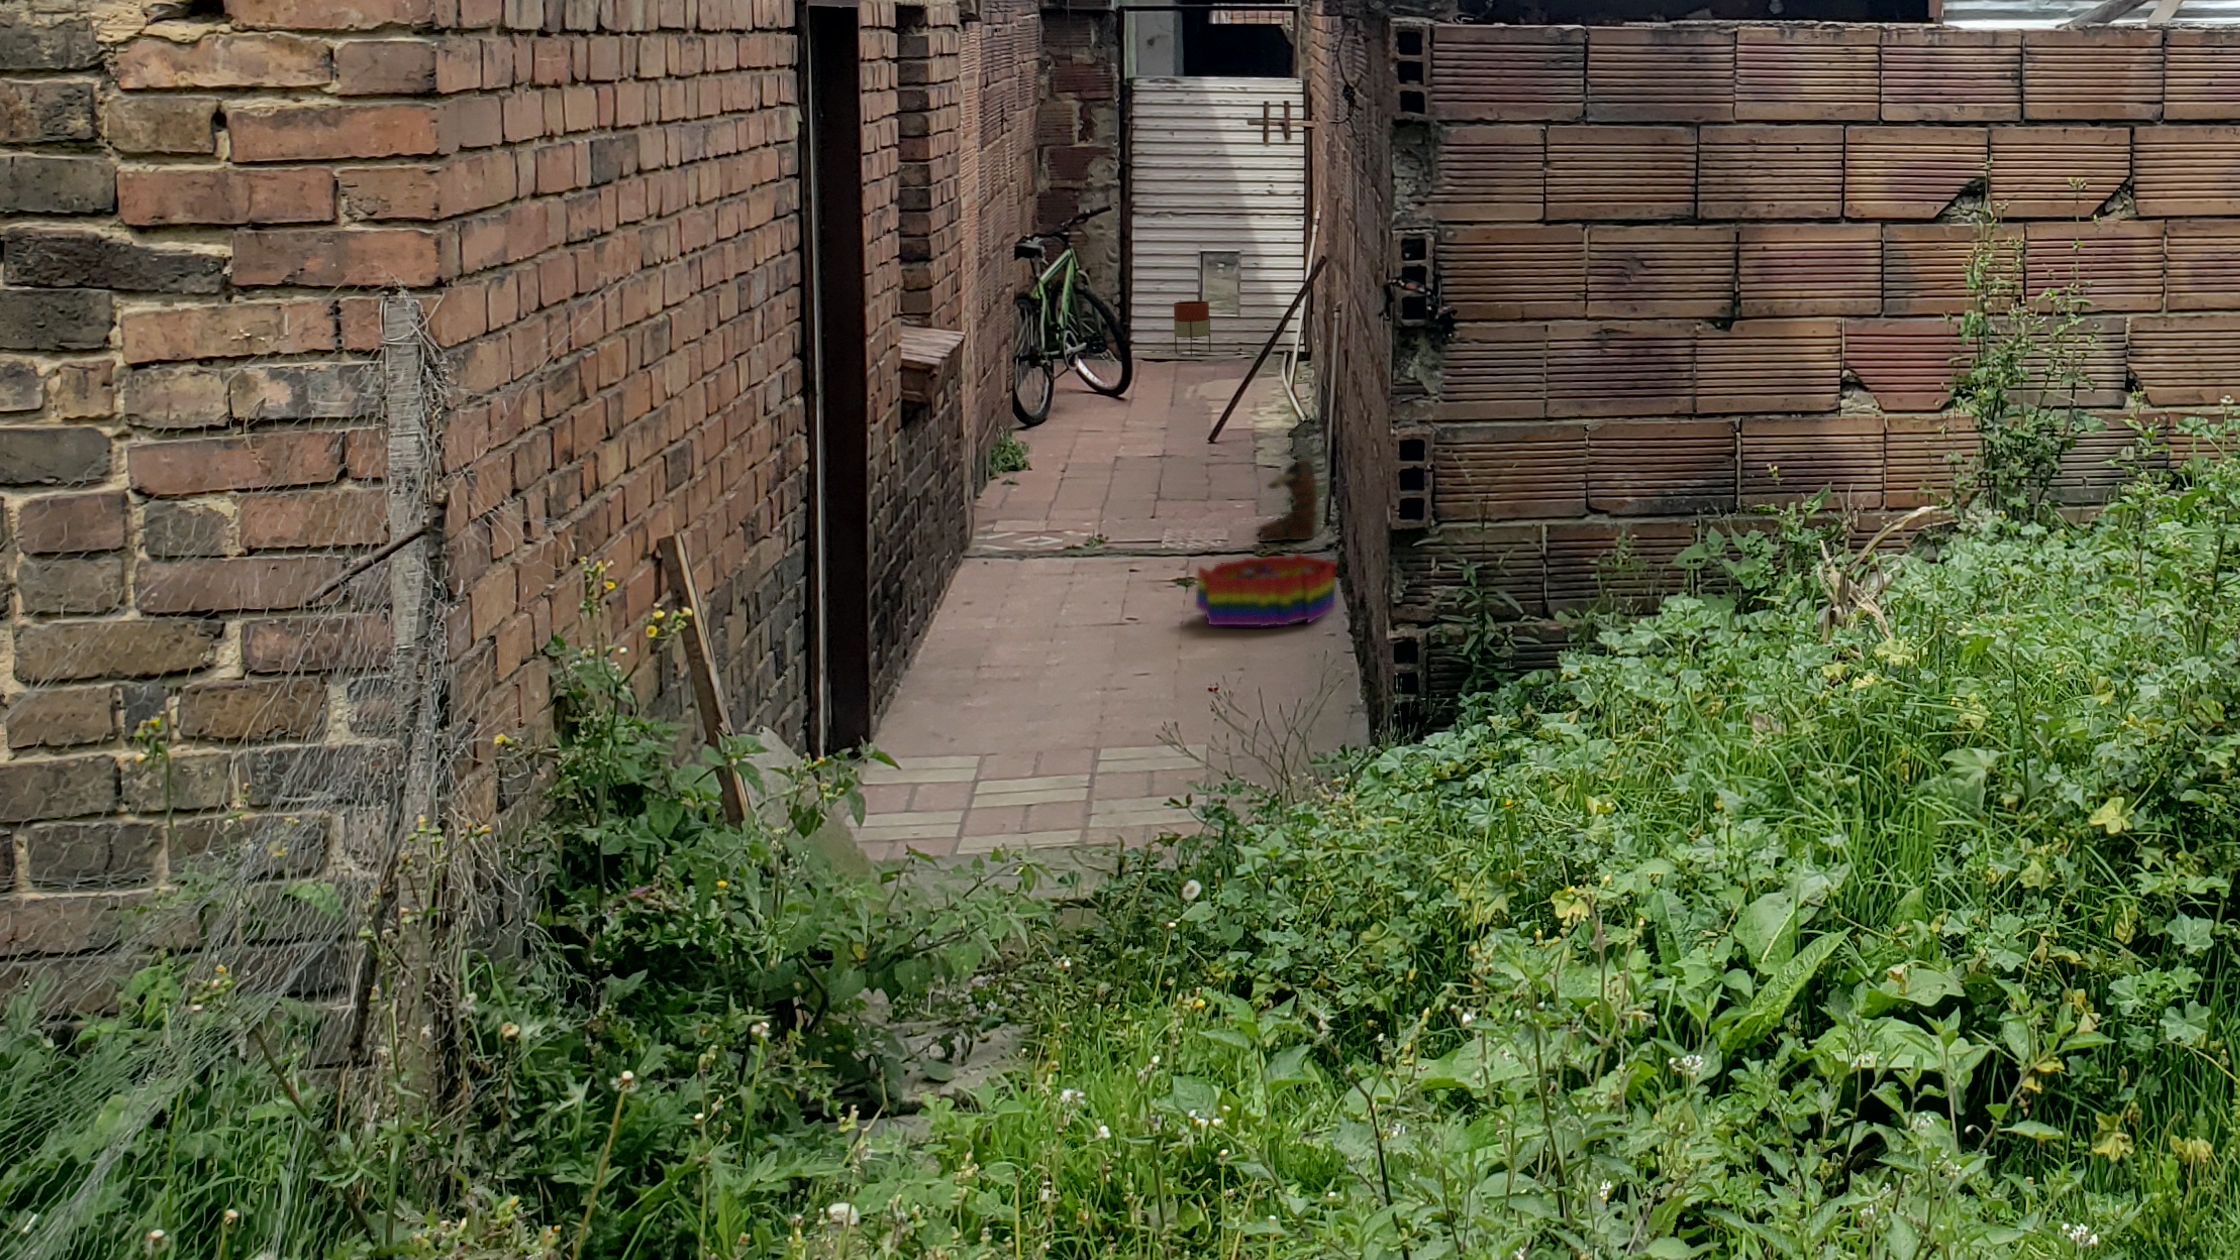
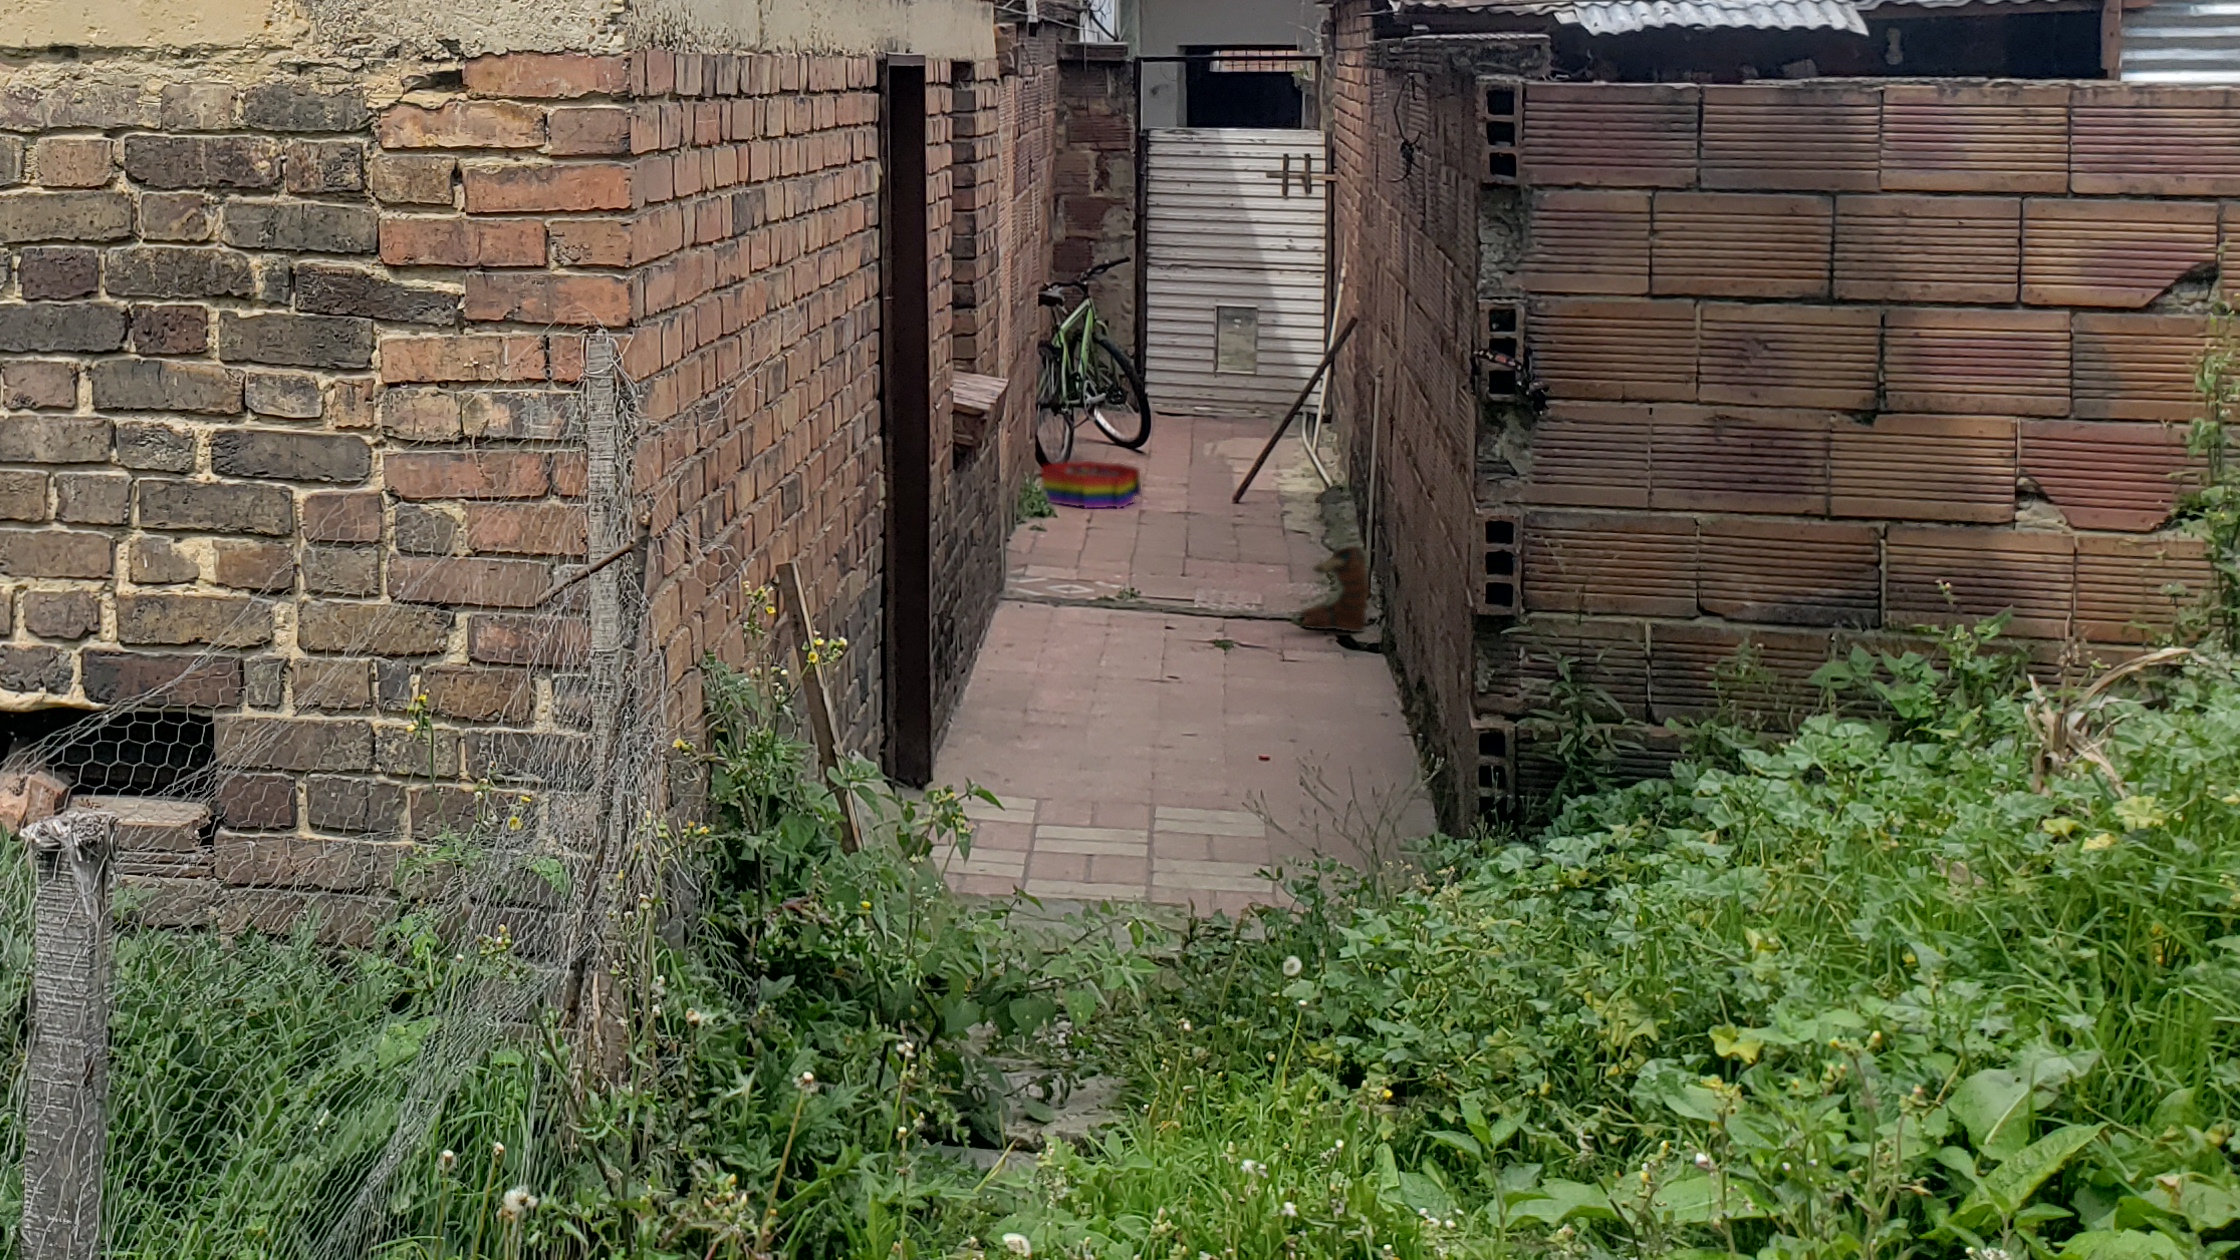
planter: present [1174,301,1211,356] -> none [1187,359,1225,416]
storage bin: present [1196,555,1337,626] -> present [1041,461,1141,508]

